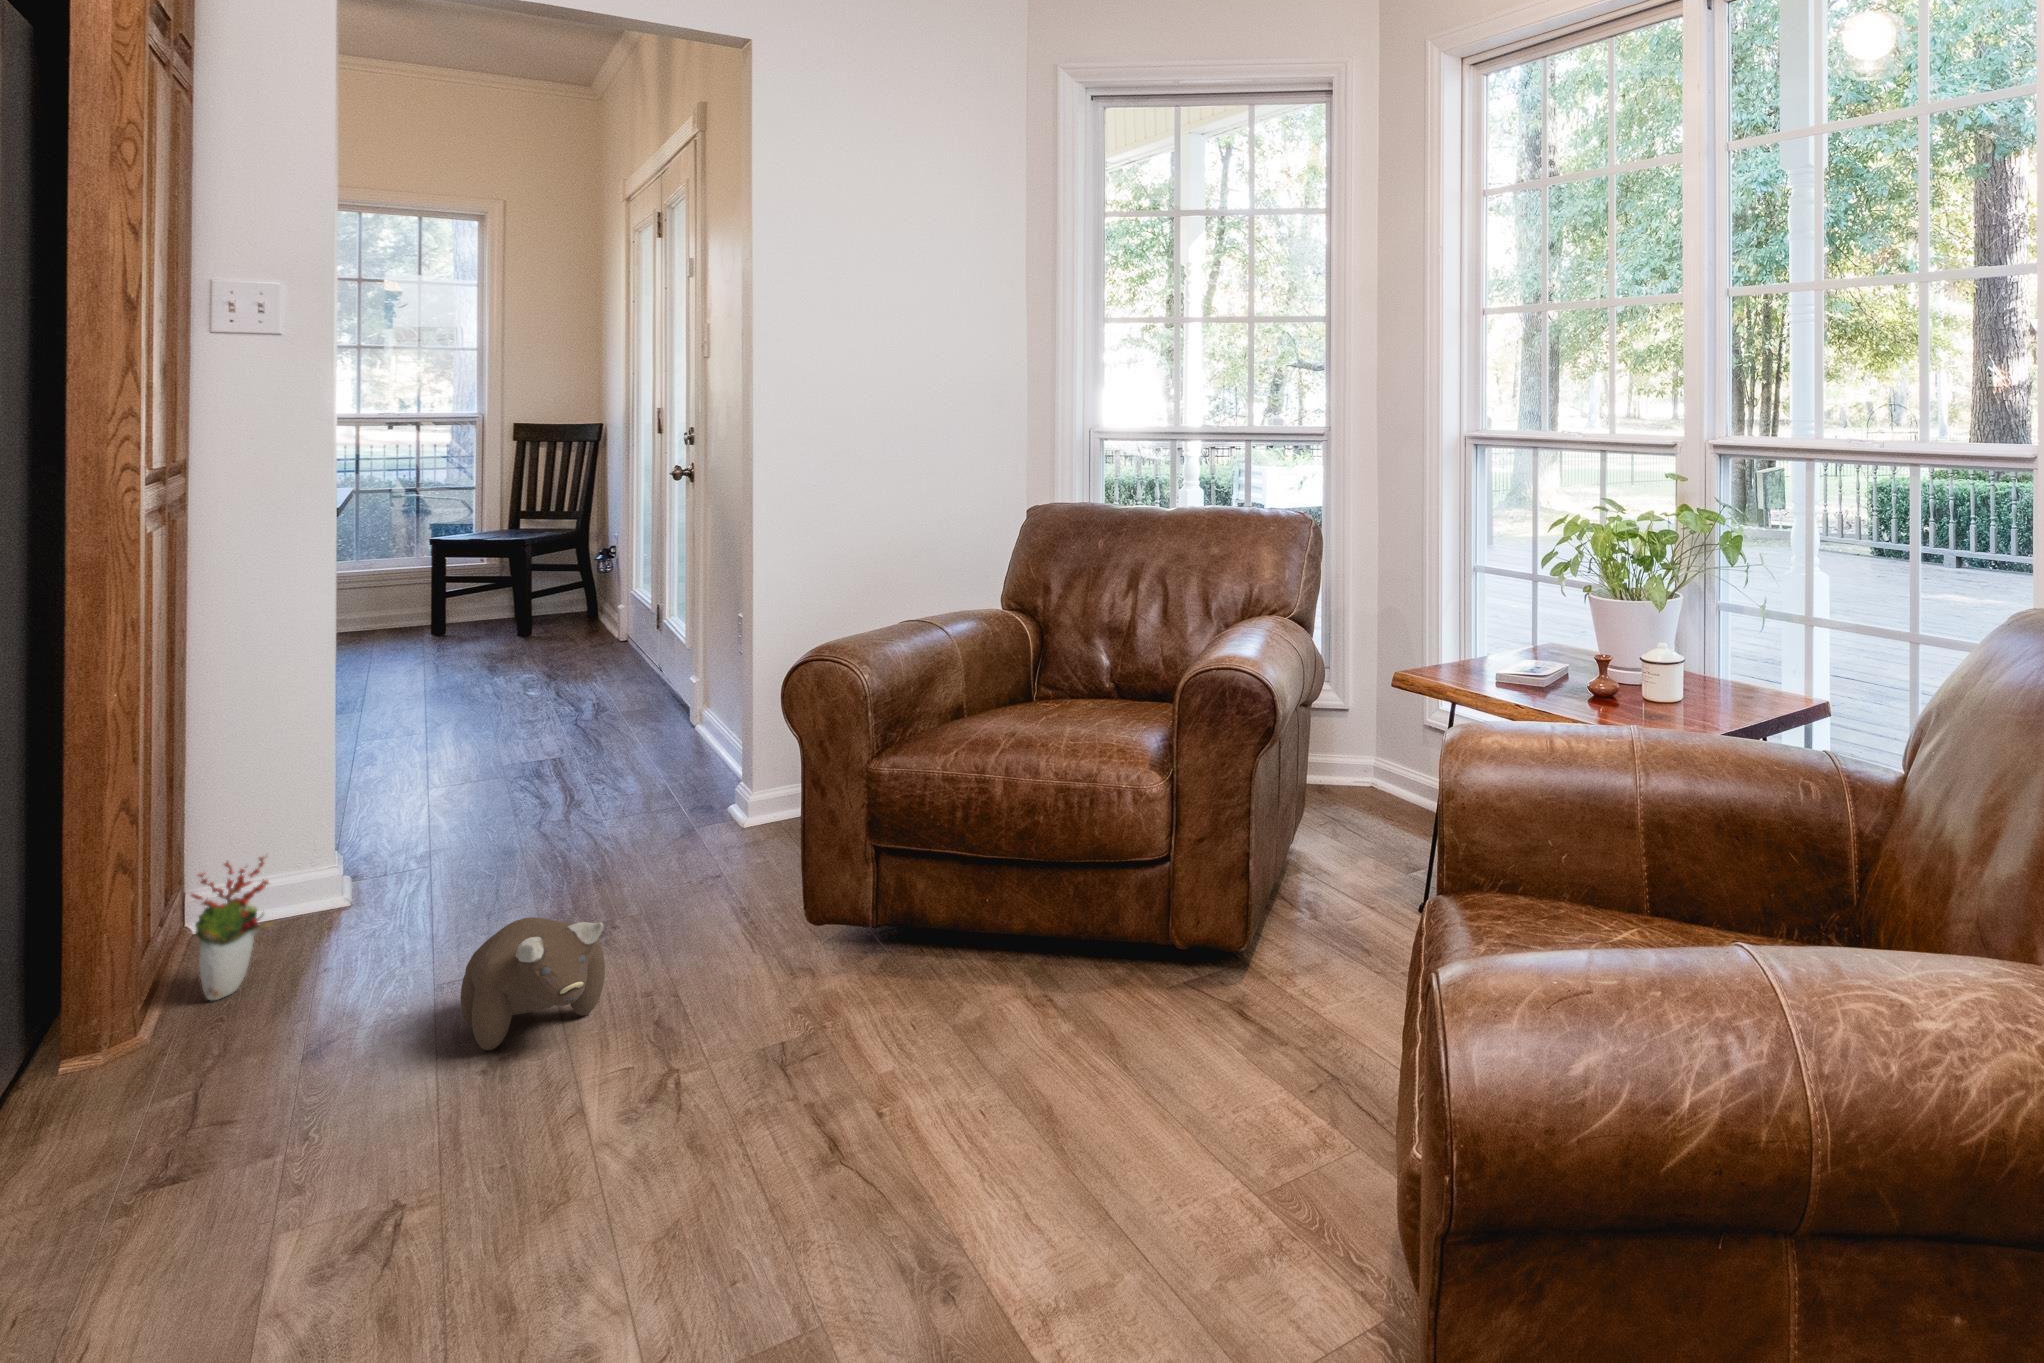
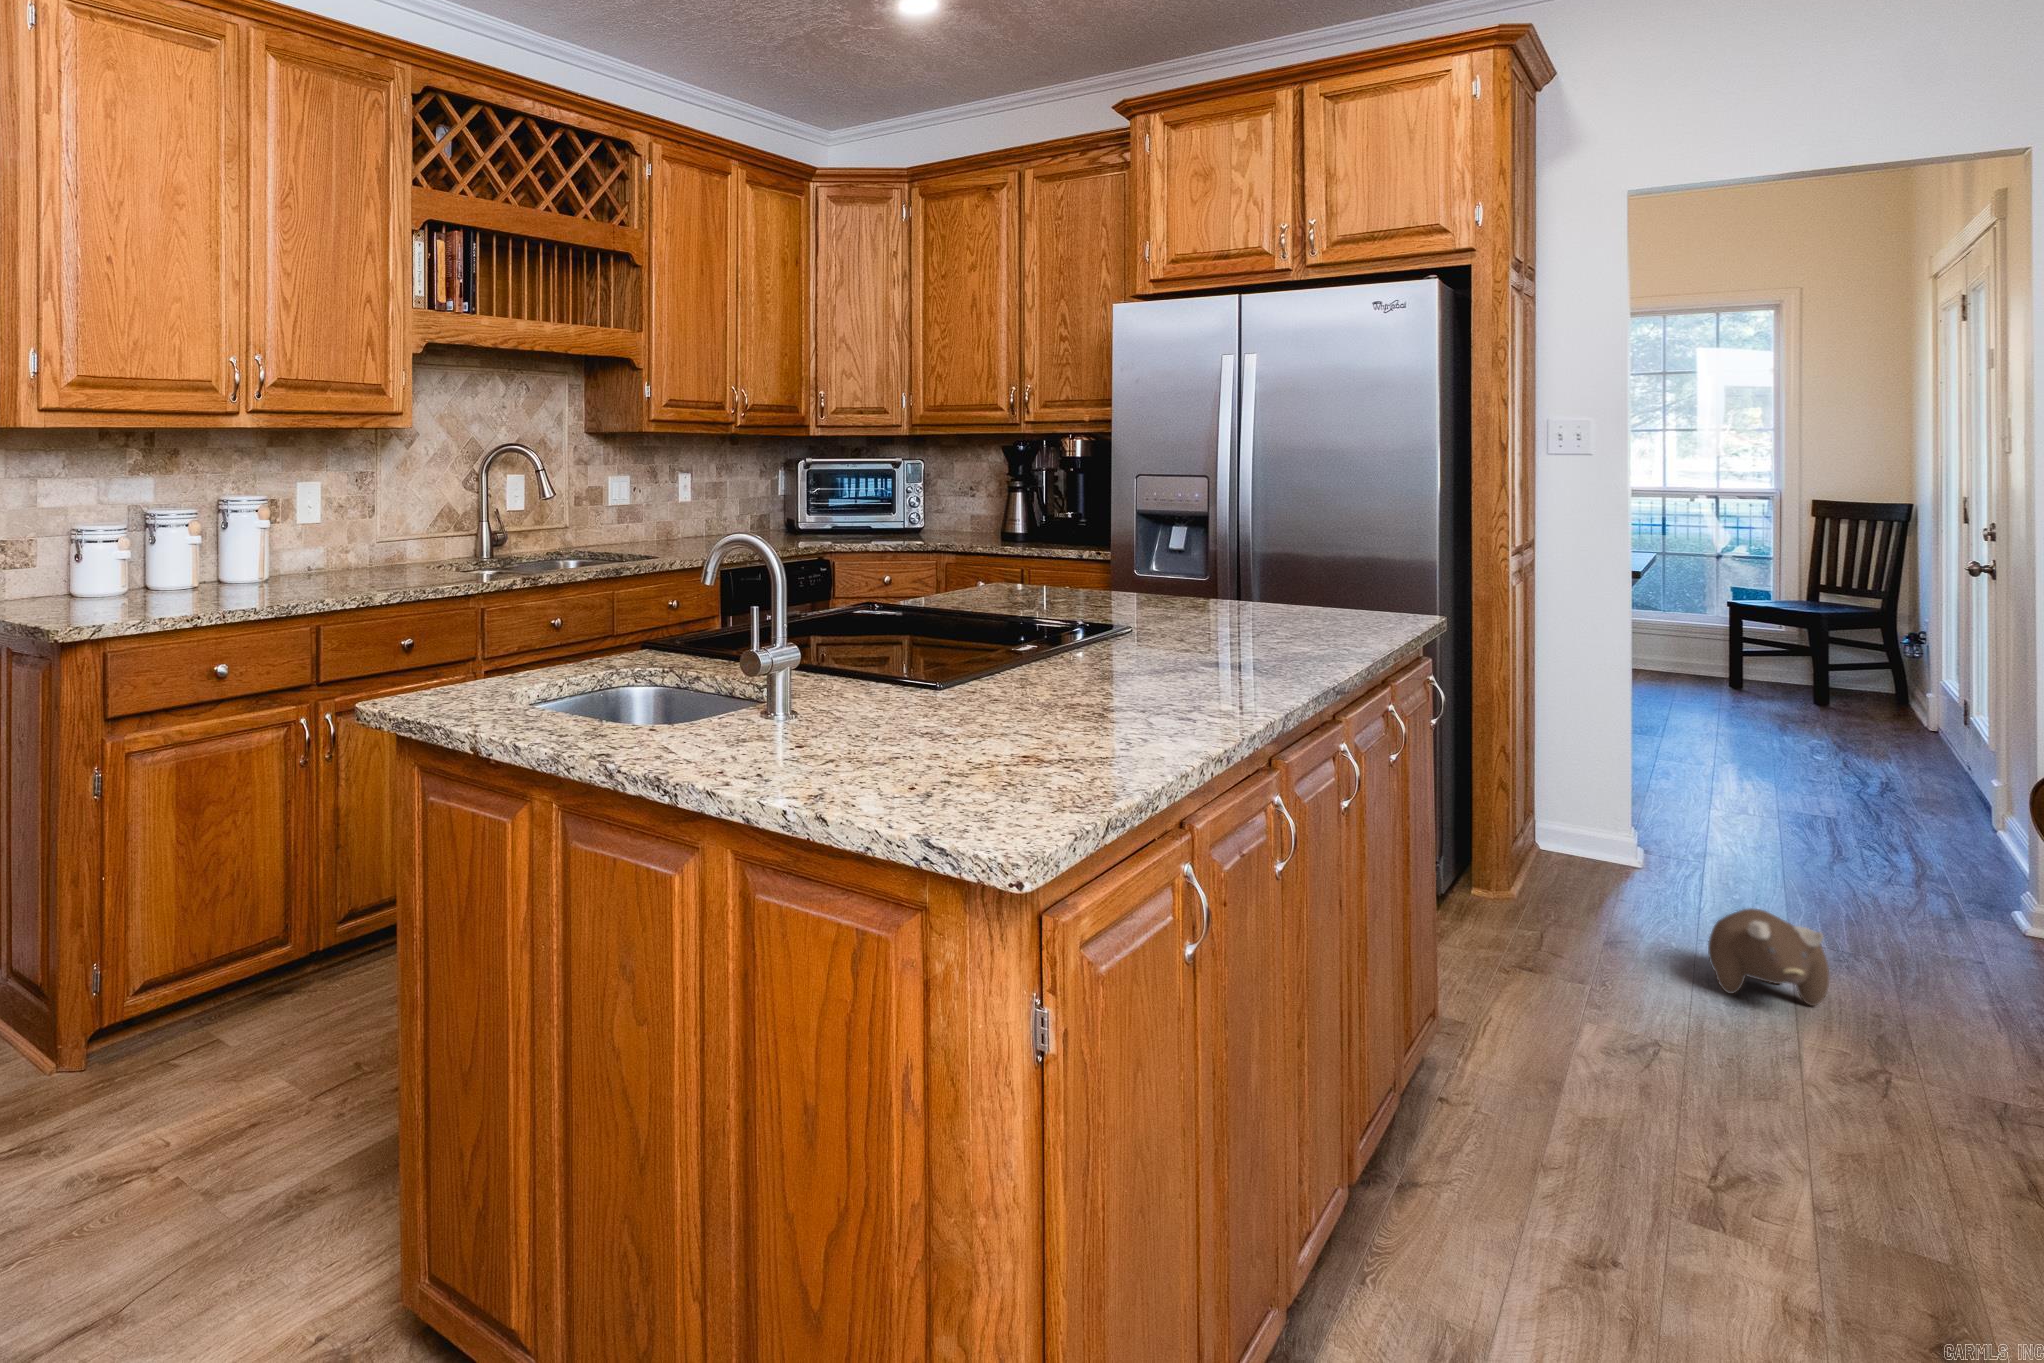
decorative plant: present [191,857,274,1000] -> none [1534,802,1584,891]

